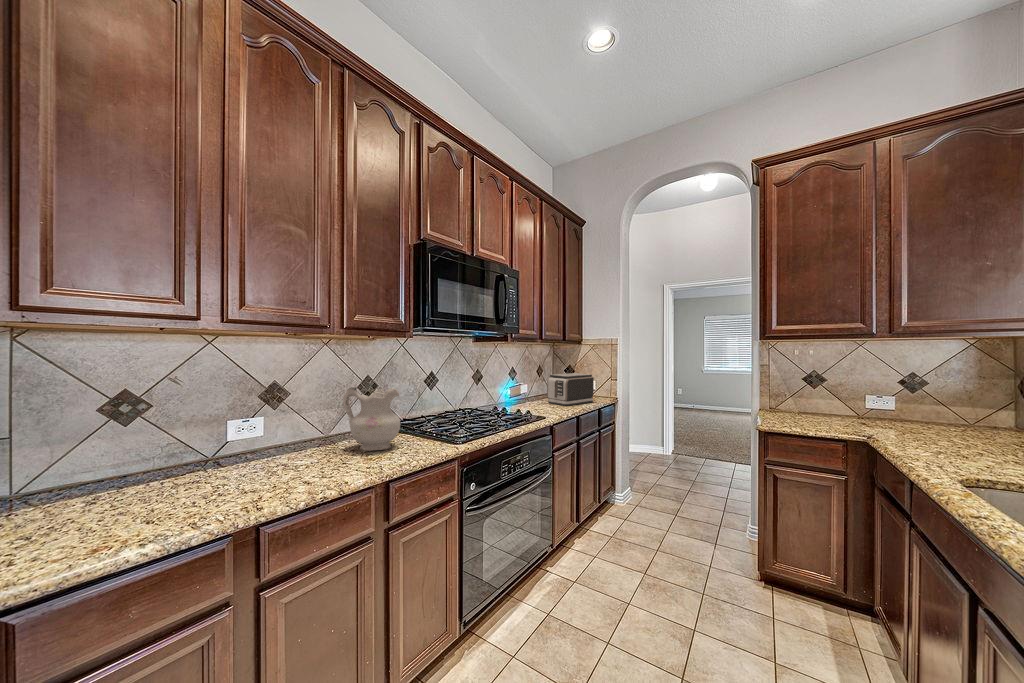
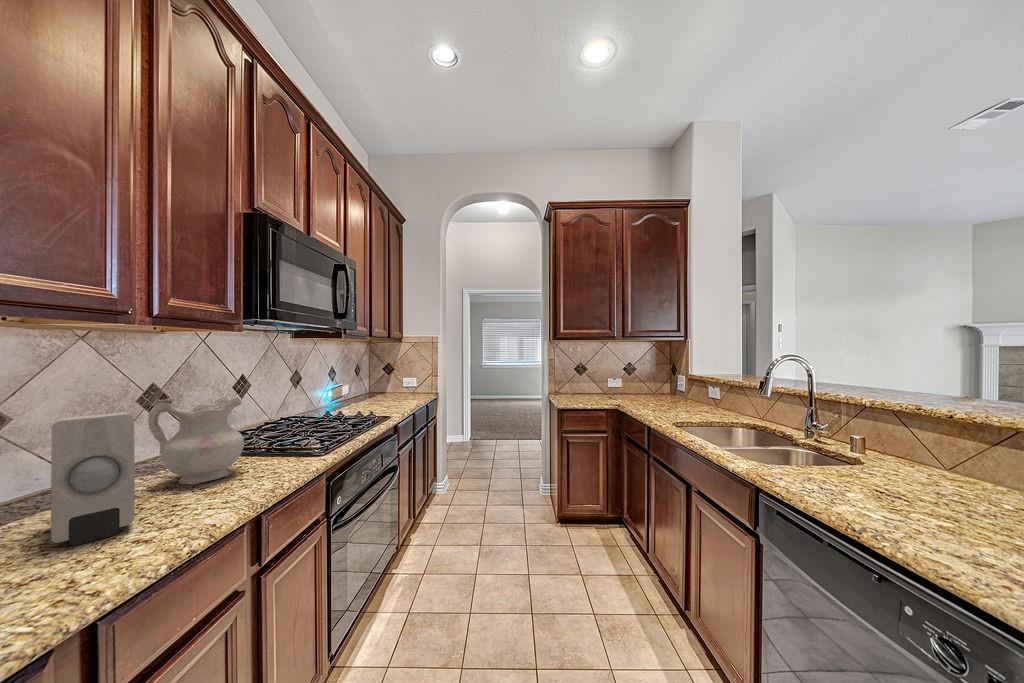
toaster: present [547,373,594,406] -> none [375,370,421,403]
soap dispenser: none [272,394,324,476] -> present [51,412,135,545]

